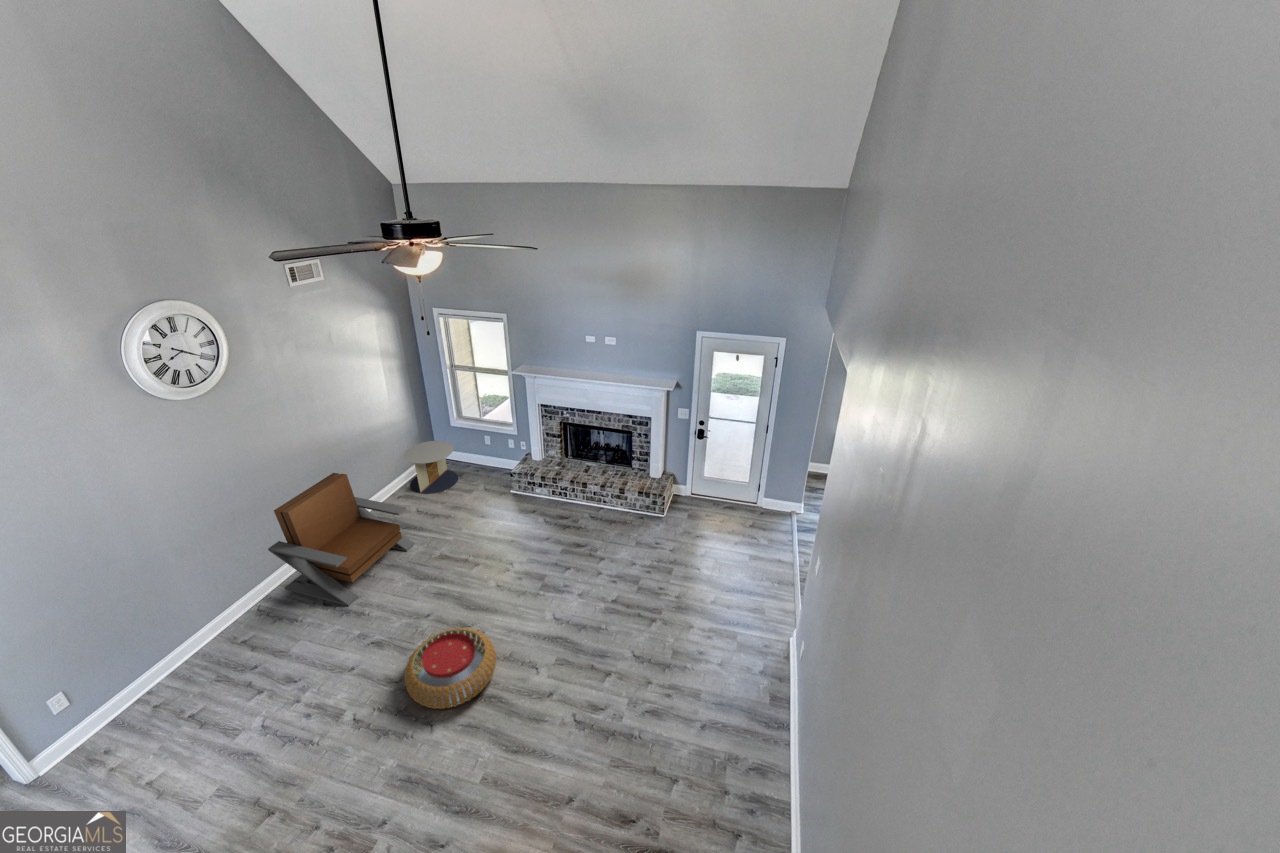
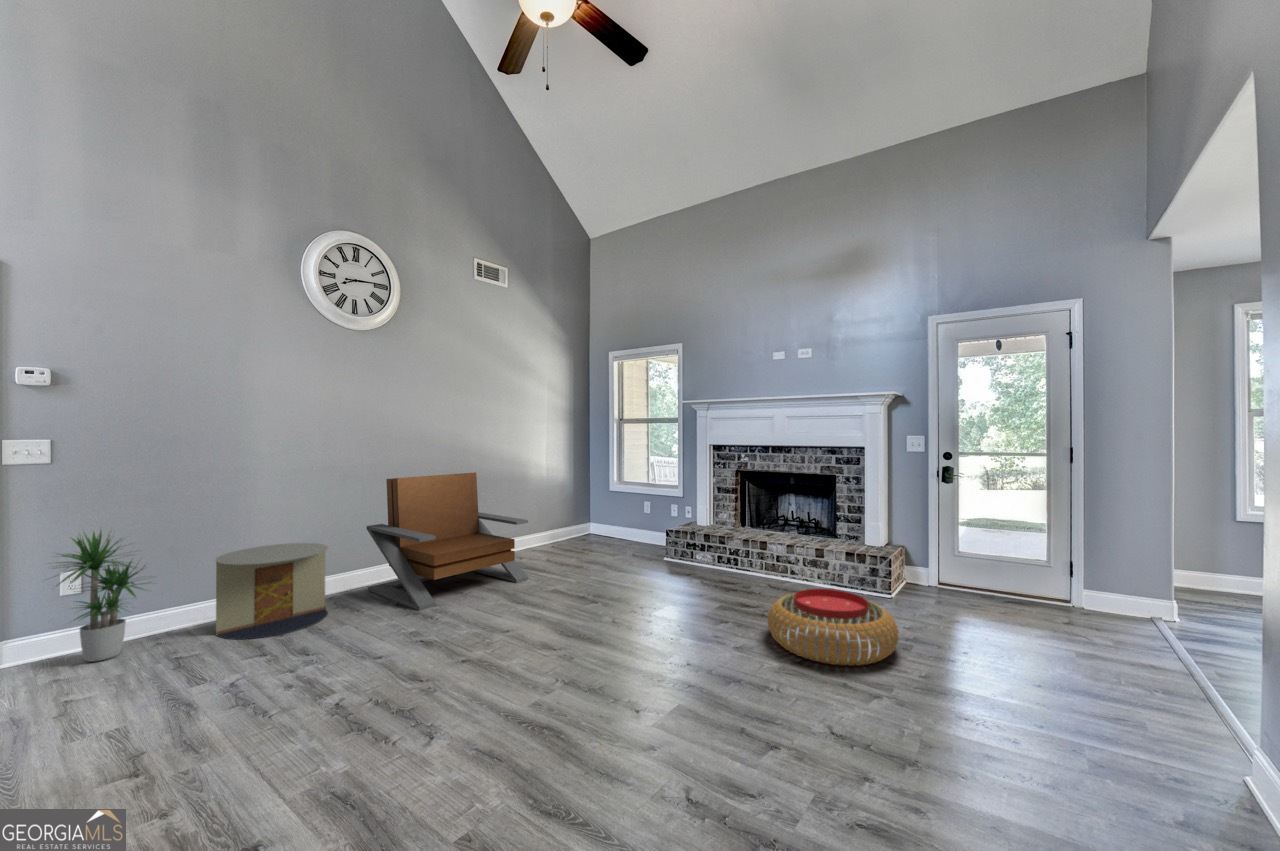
side table: present [404,441,458,494] -> present [215,543,328,639]
pouf: present [404,628,496,709] -> present [768,589,899,666]
potted plant: none [48,651,147,736] -> present [55,530,144,662]

